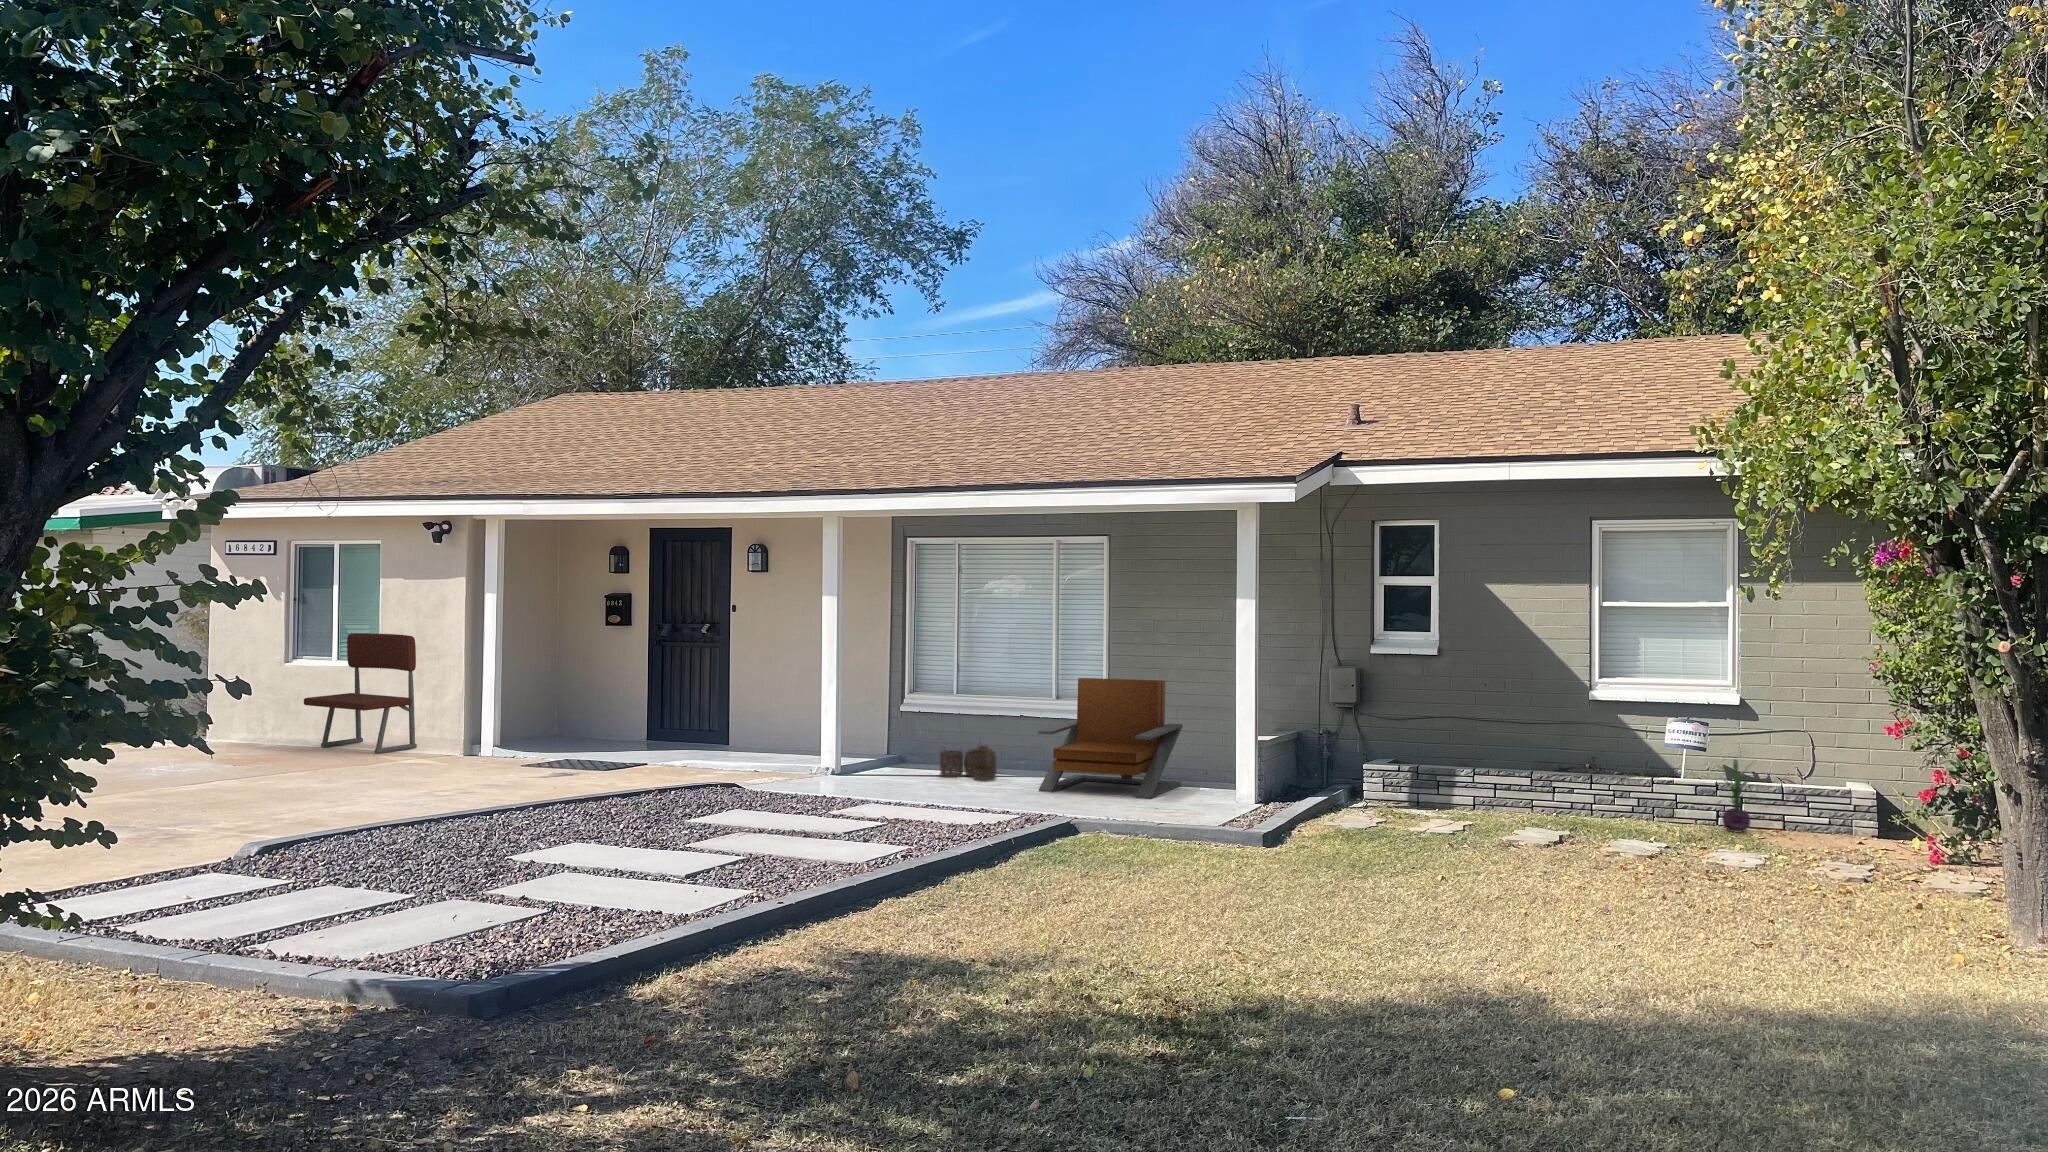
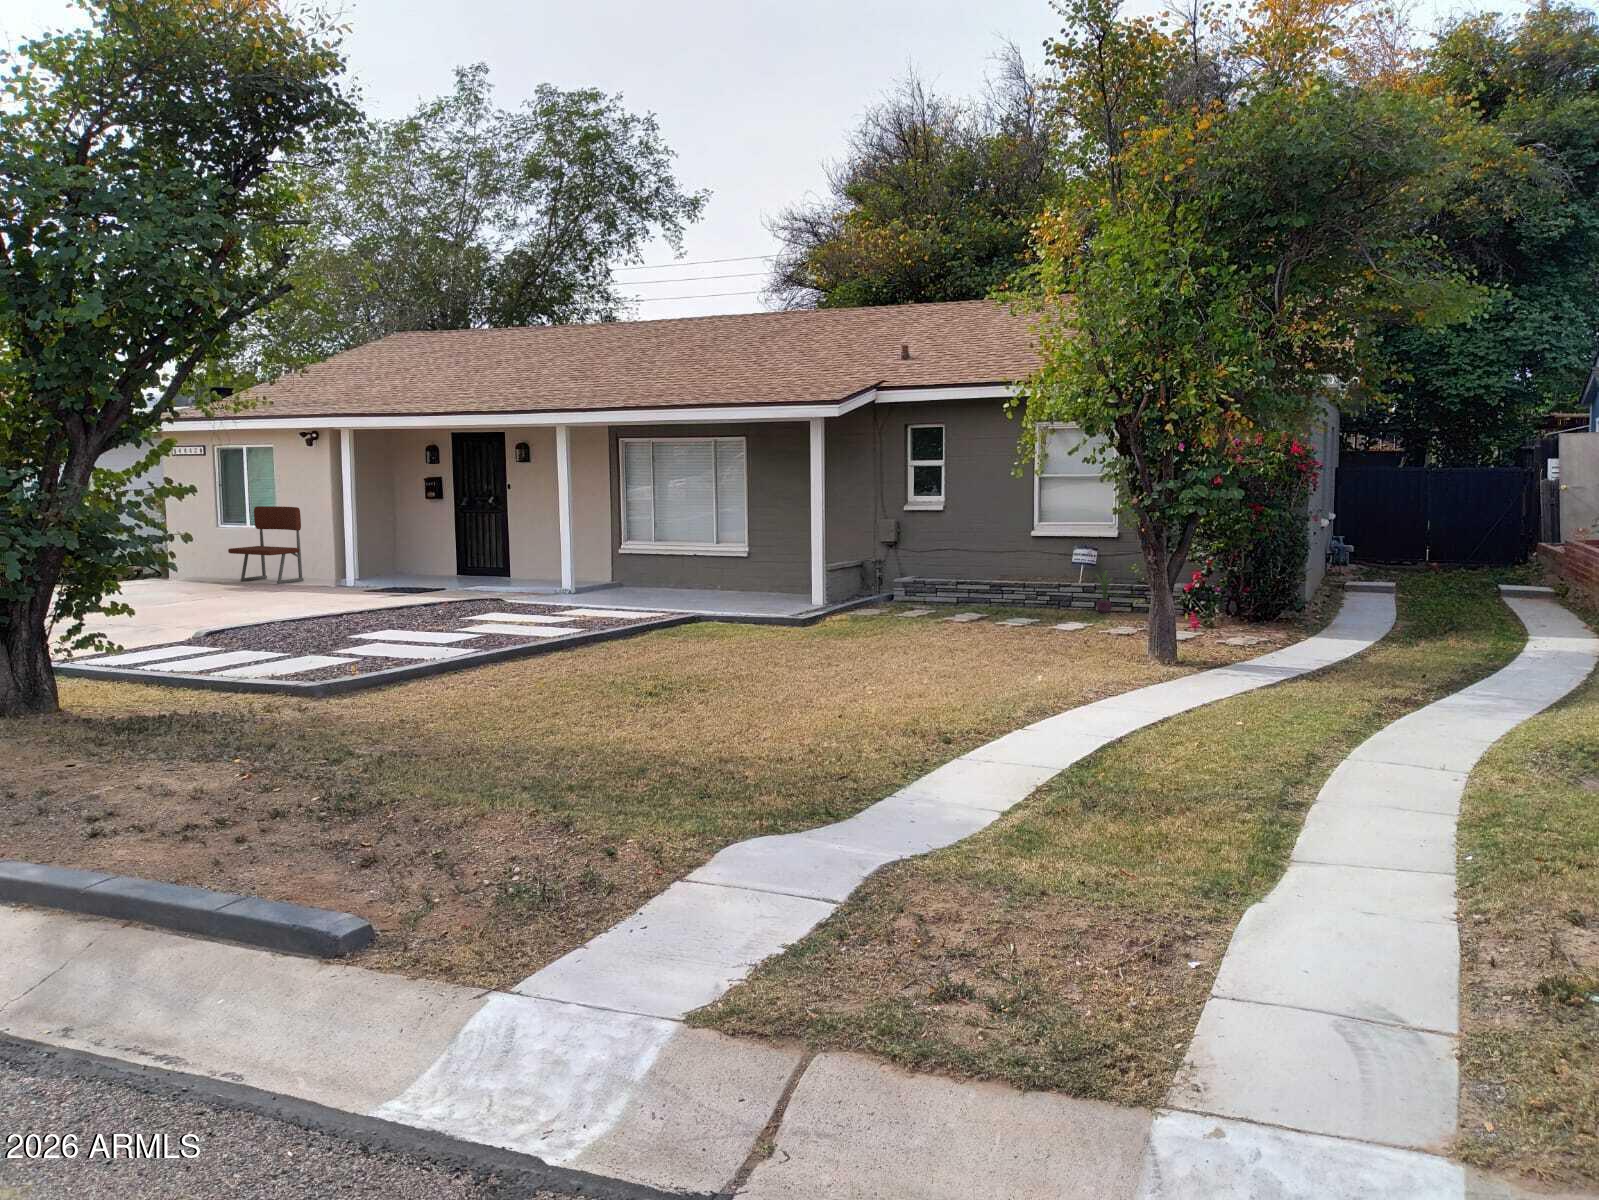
lounge chair: present [1038,678,1182,799] -> none [695,528,787,600]
woven basket: present [940,746,996,782] -> none [638,571,676,593]

